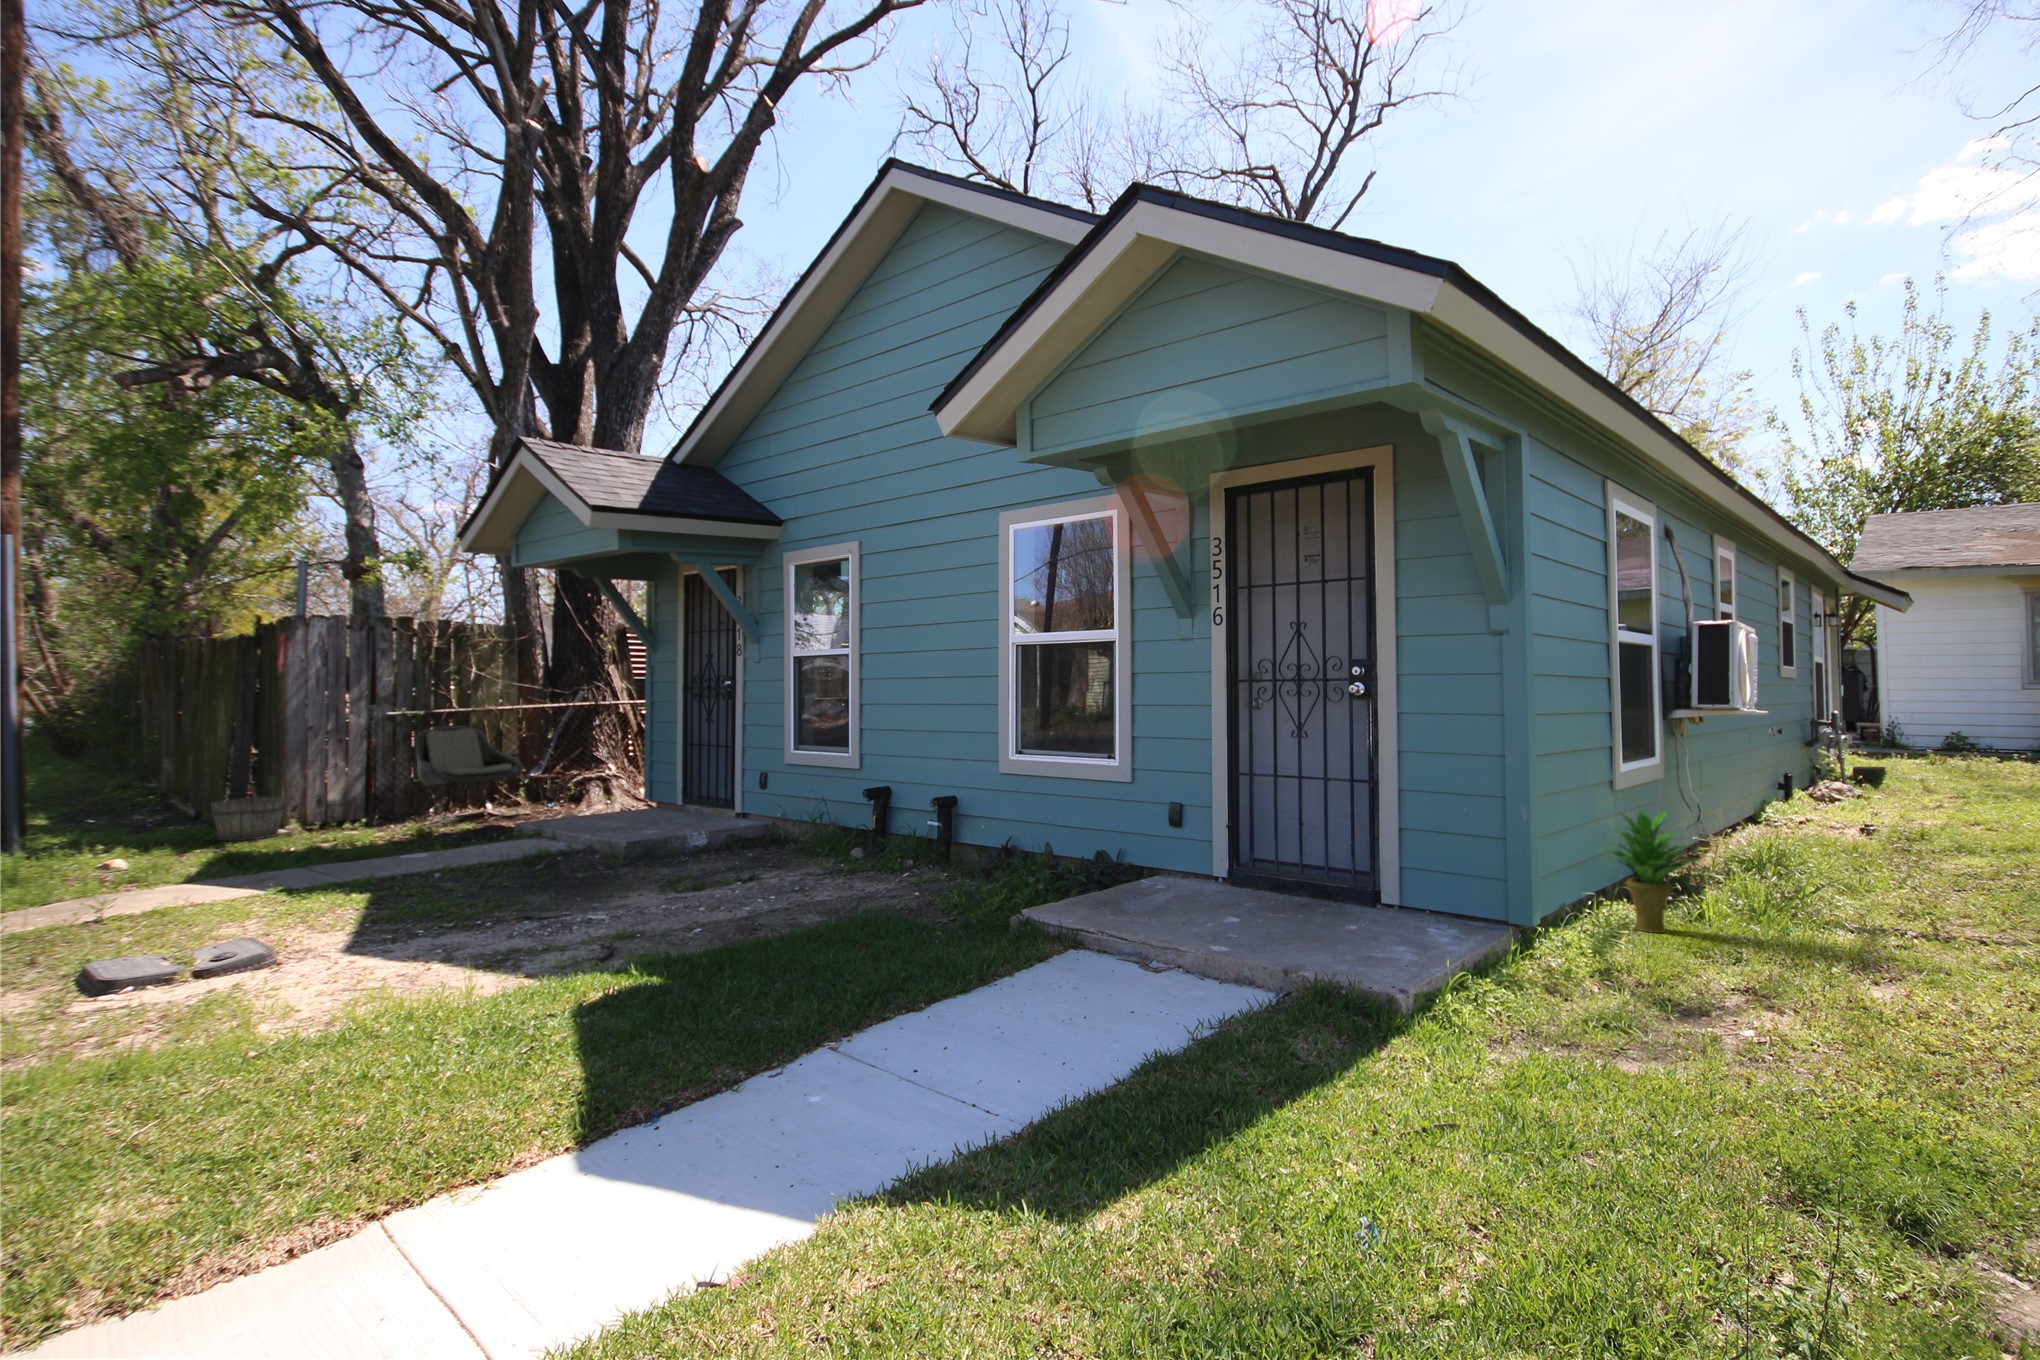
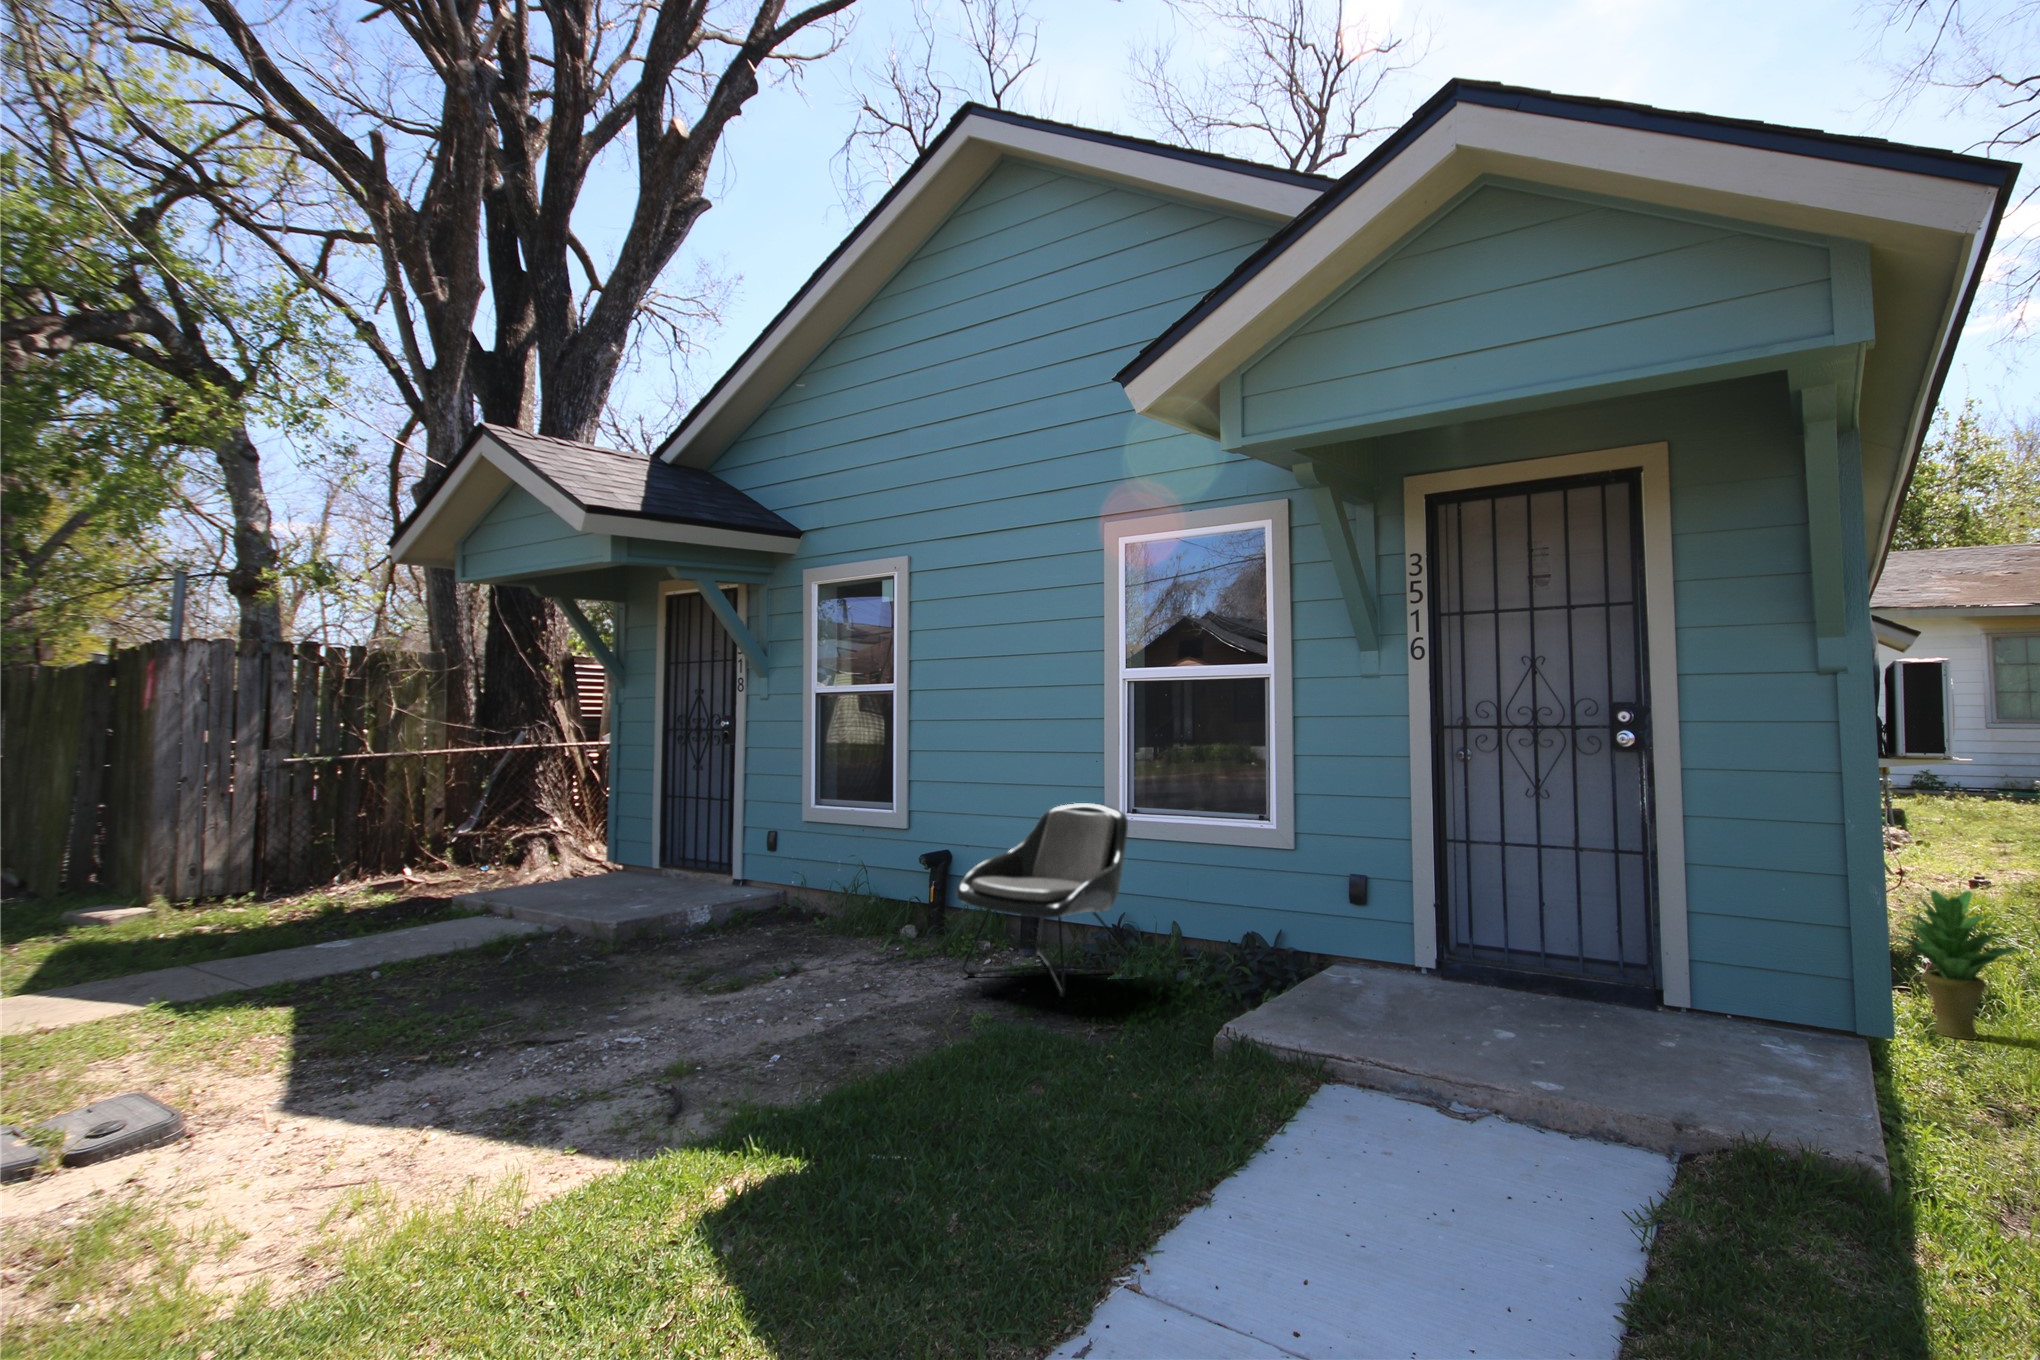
lounge chair: present [410,726,523,826] -> present [956,803,1128,997]
wooden bucket: present [210,792,287,841] -> none [47,851,154,922]

